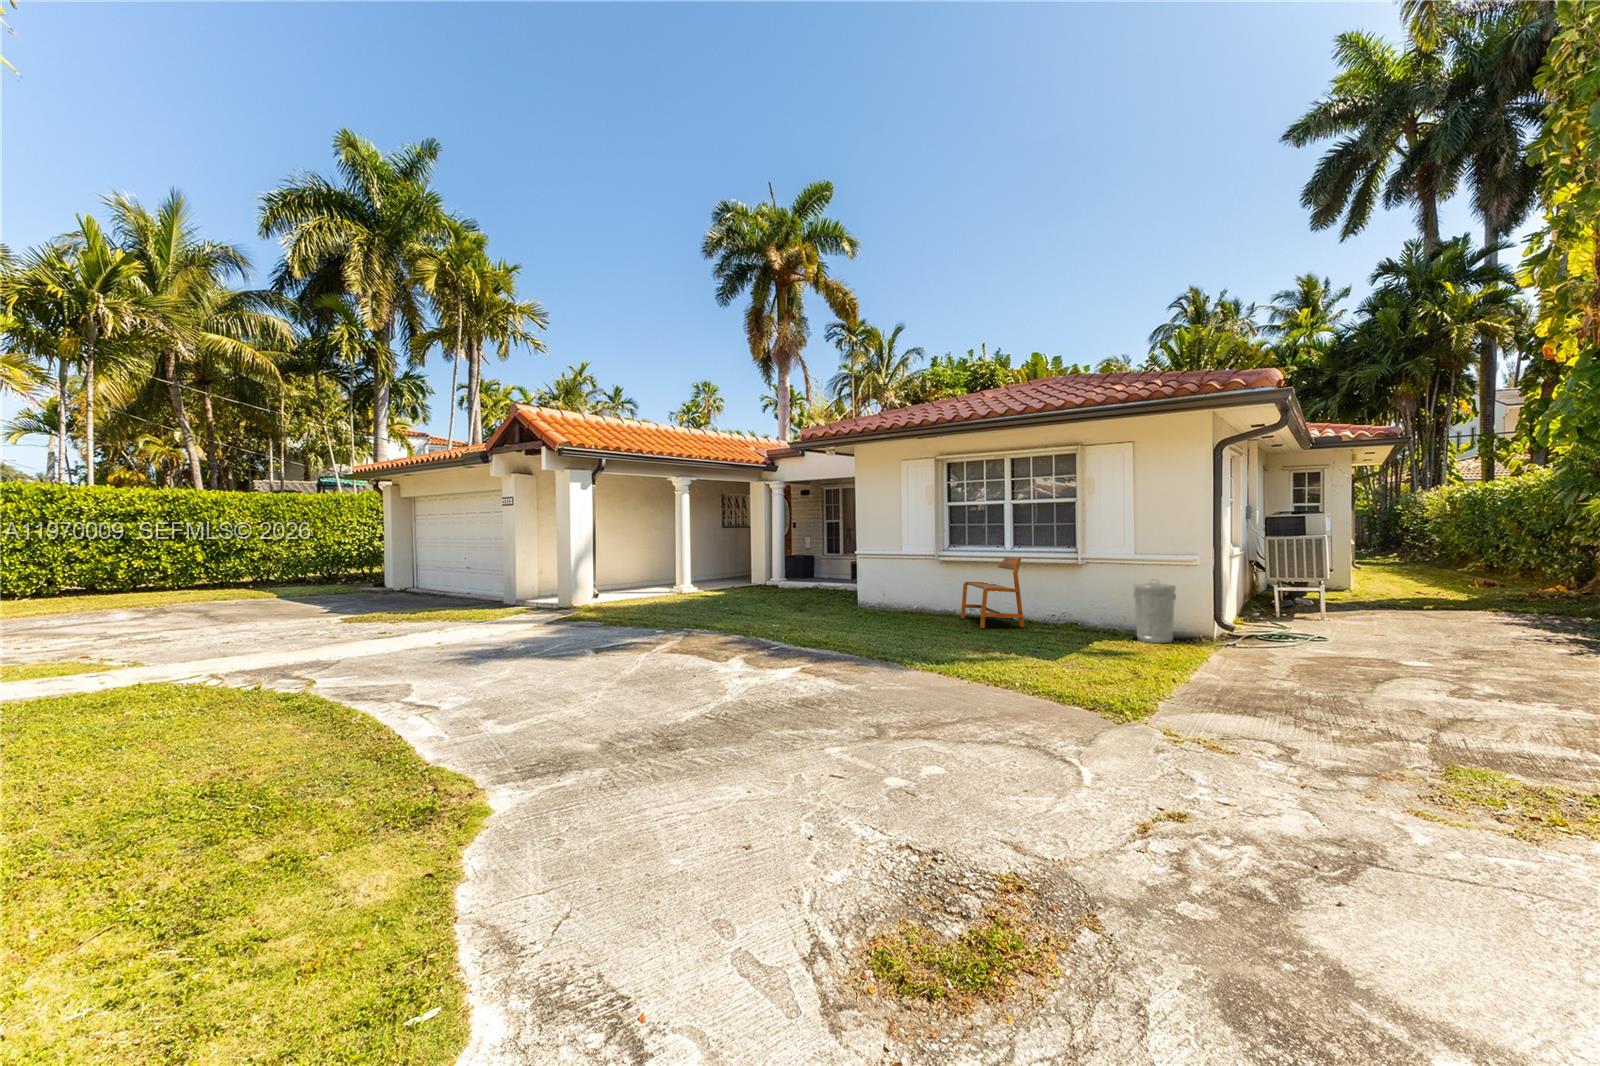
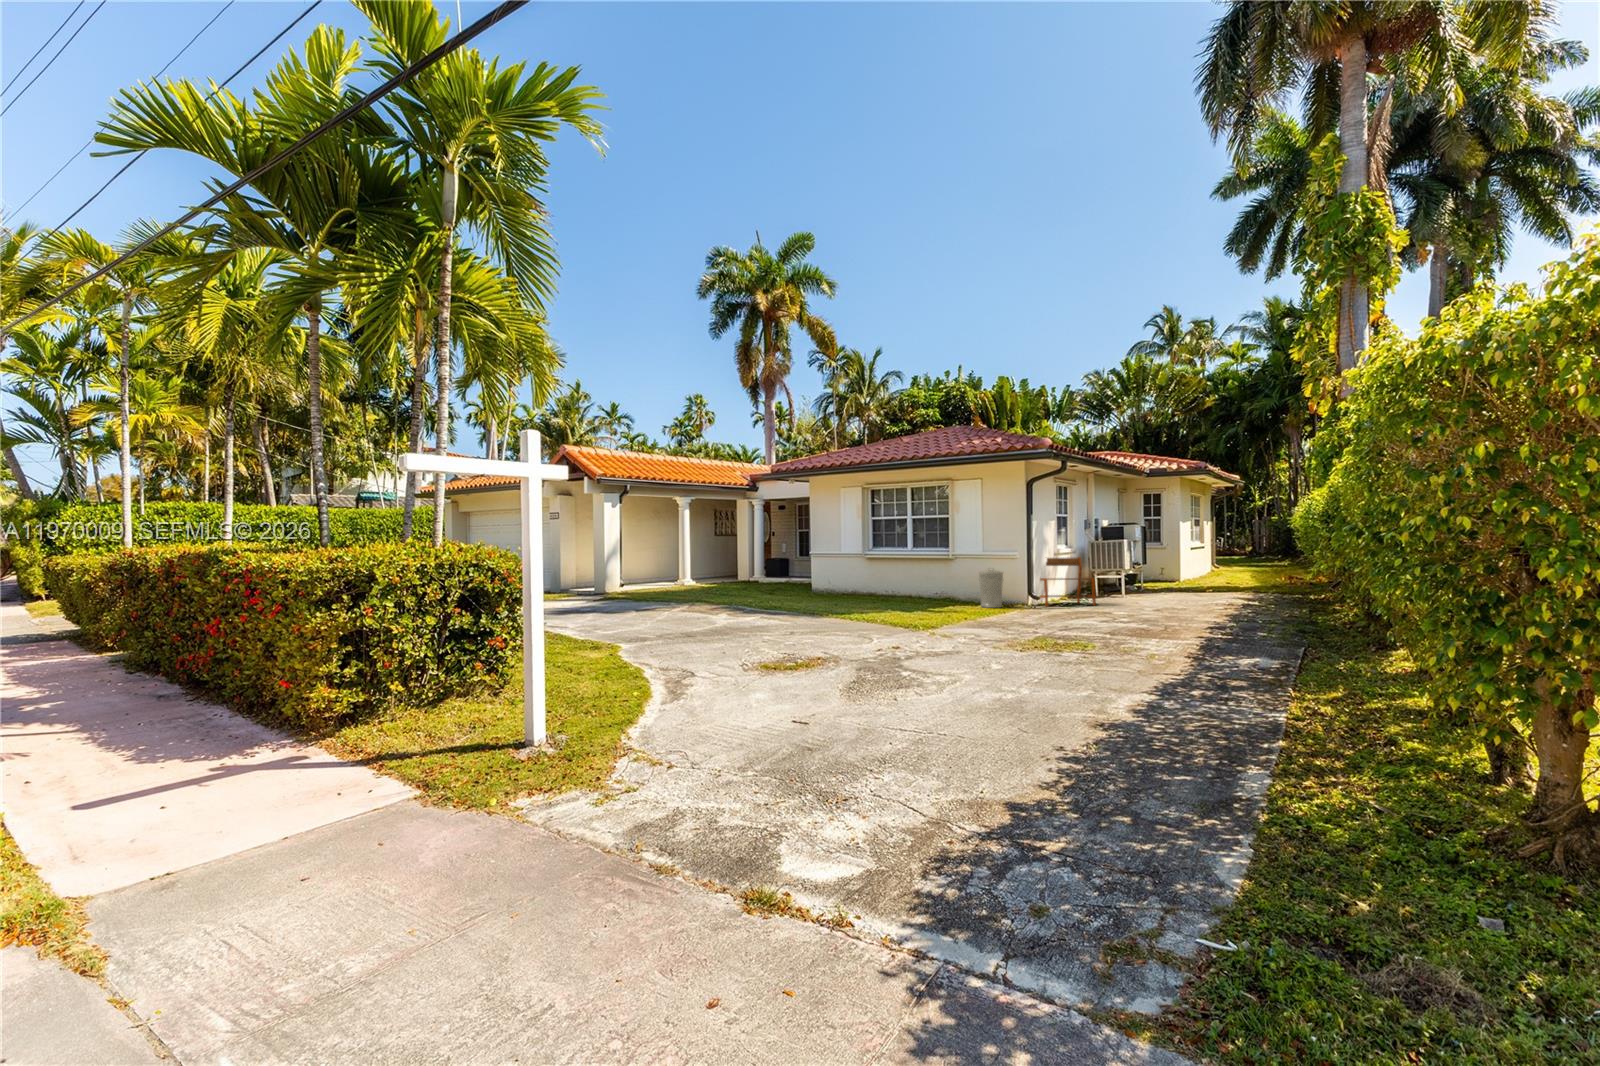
bench: present [961,557,1024,628] -> present [1040,557,1096,606]

